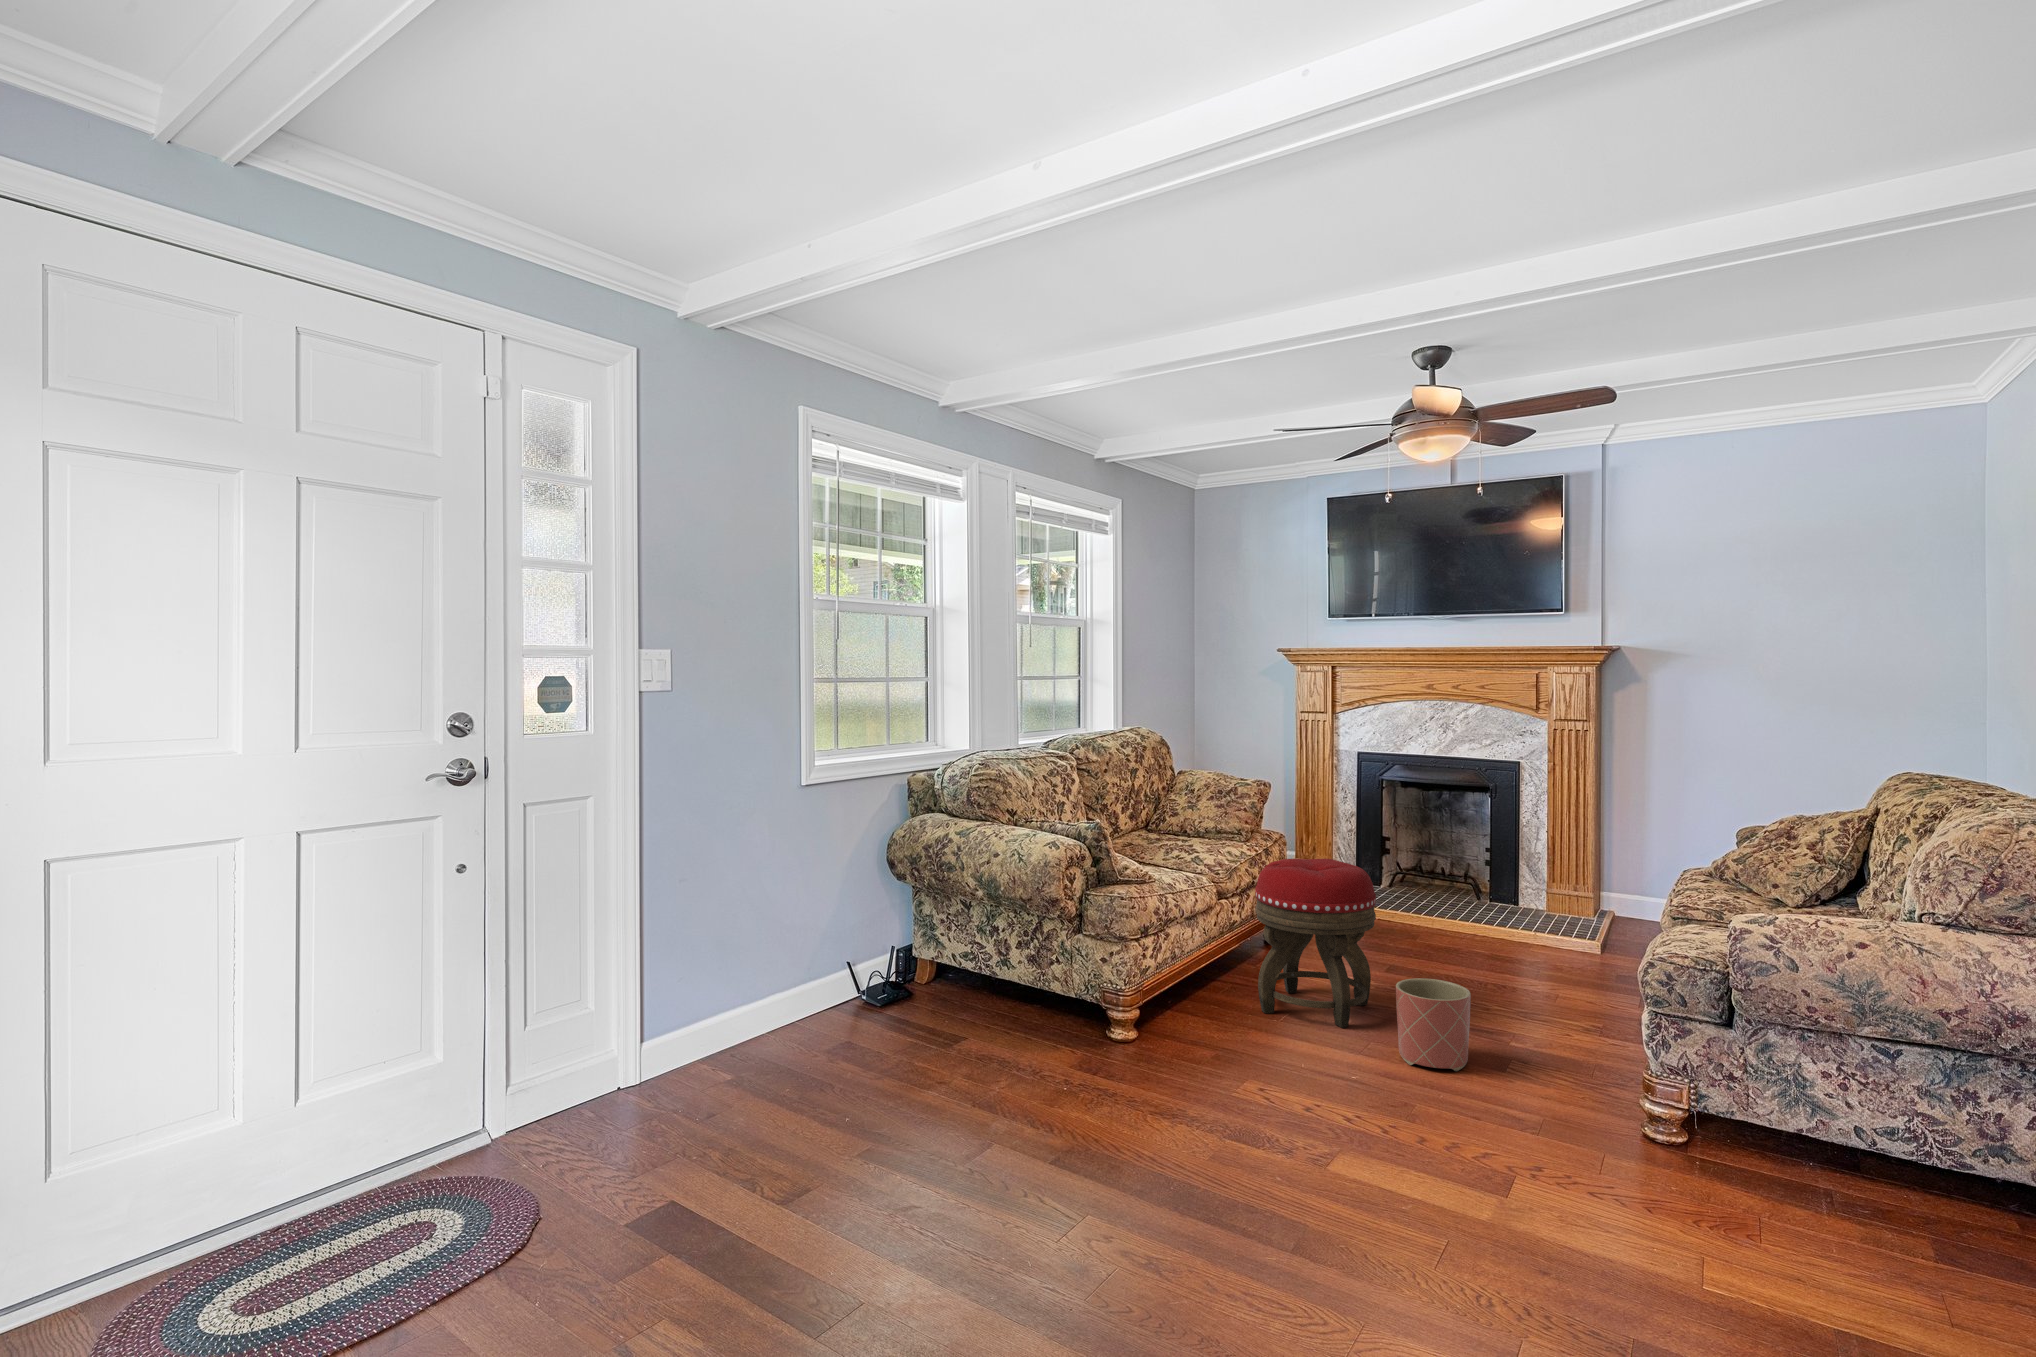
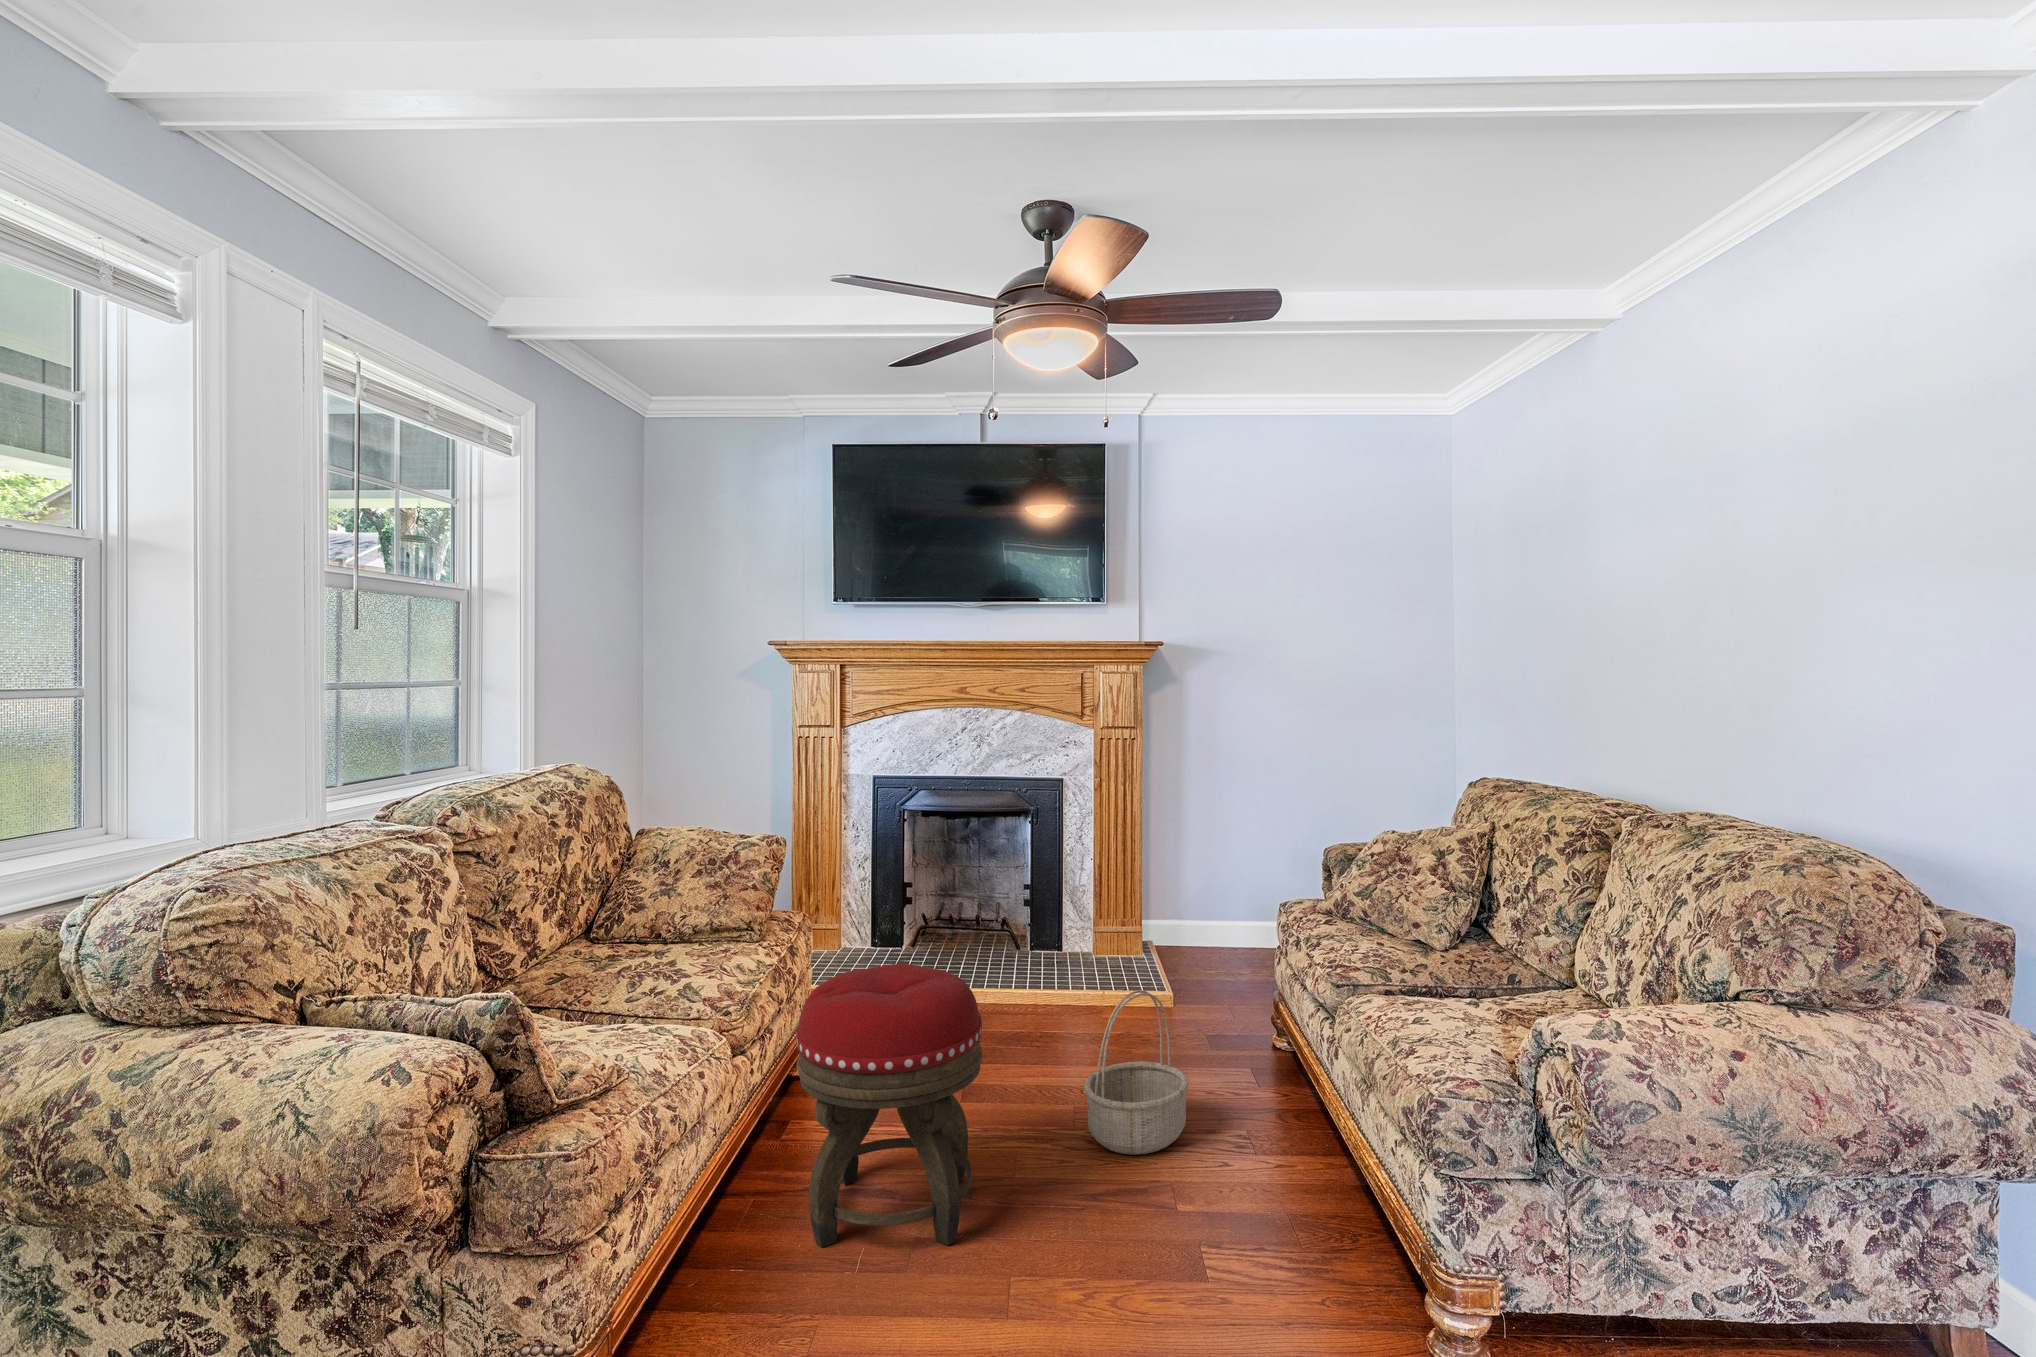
basket: none [1464,905,1551,1019] -> present [1084,990,1189,1155]
planter: present [1396,978,1471,1071] -> none [1043,1145,1152,1306]

